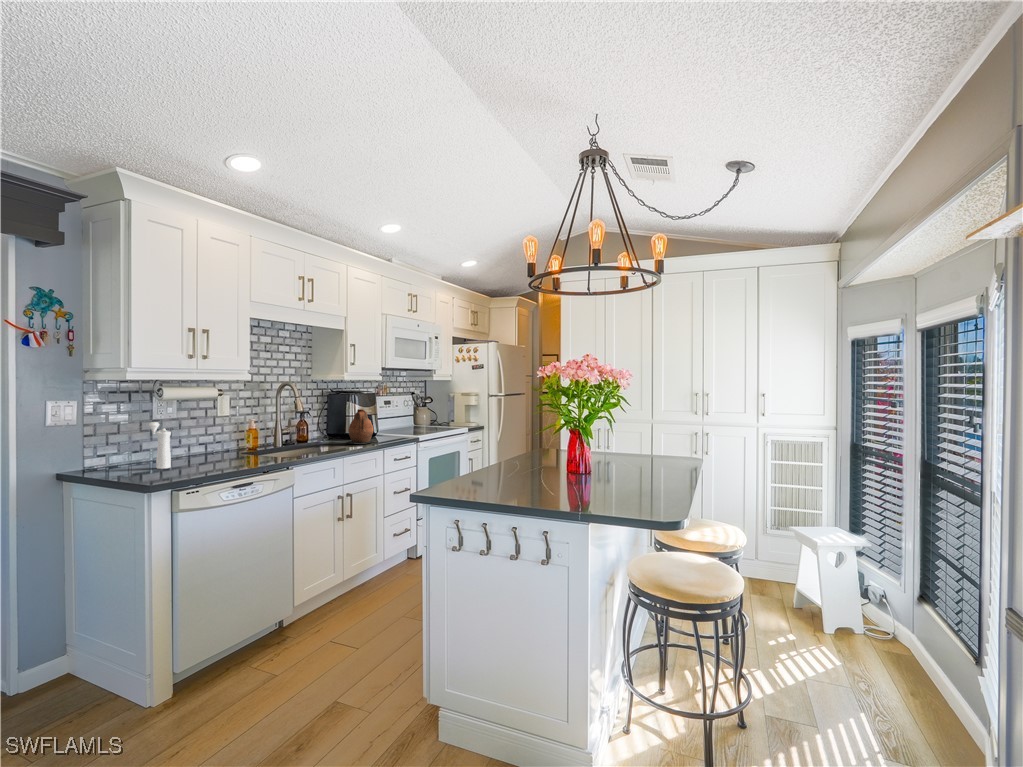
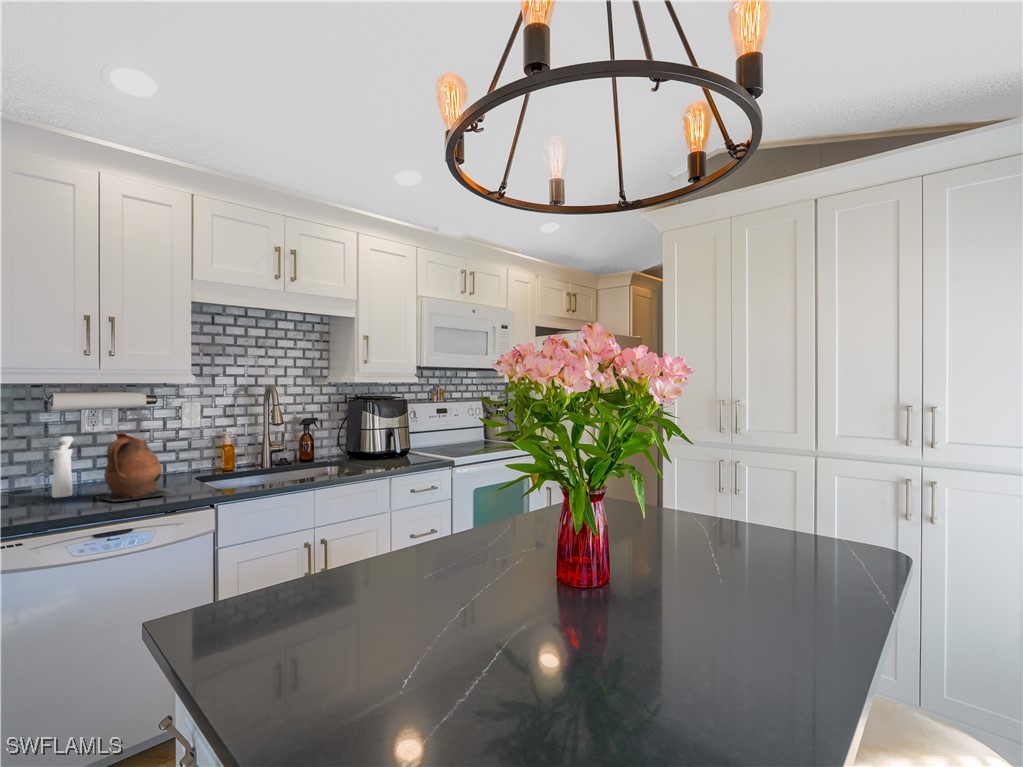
ceramic pitcher: present [346,409,377,444] -> present [102,433,169,502]

